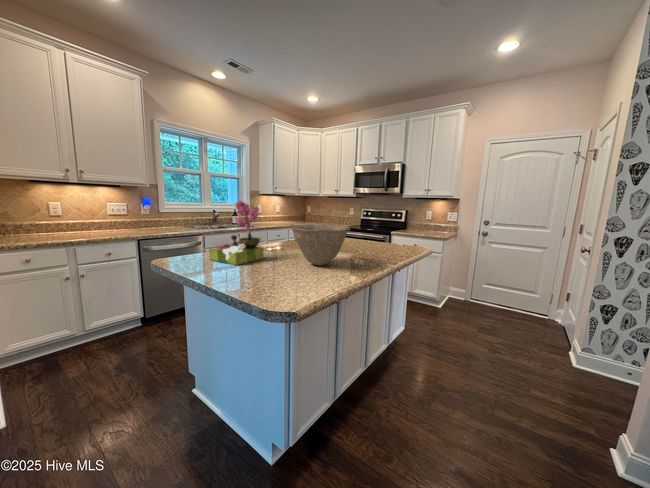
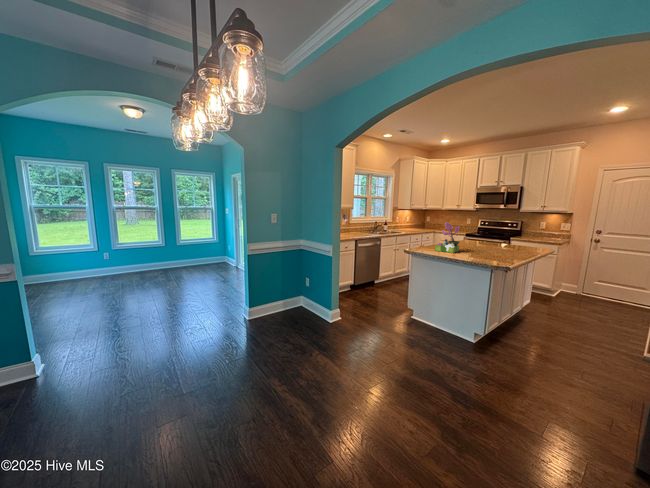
bowl: present [290,224,350,265] -> none [479,234,514,255]

